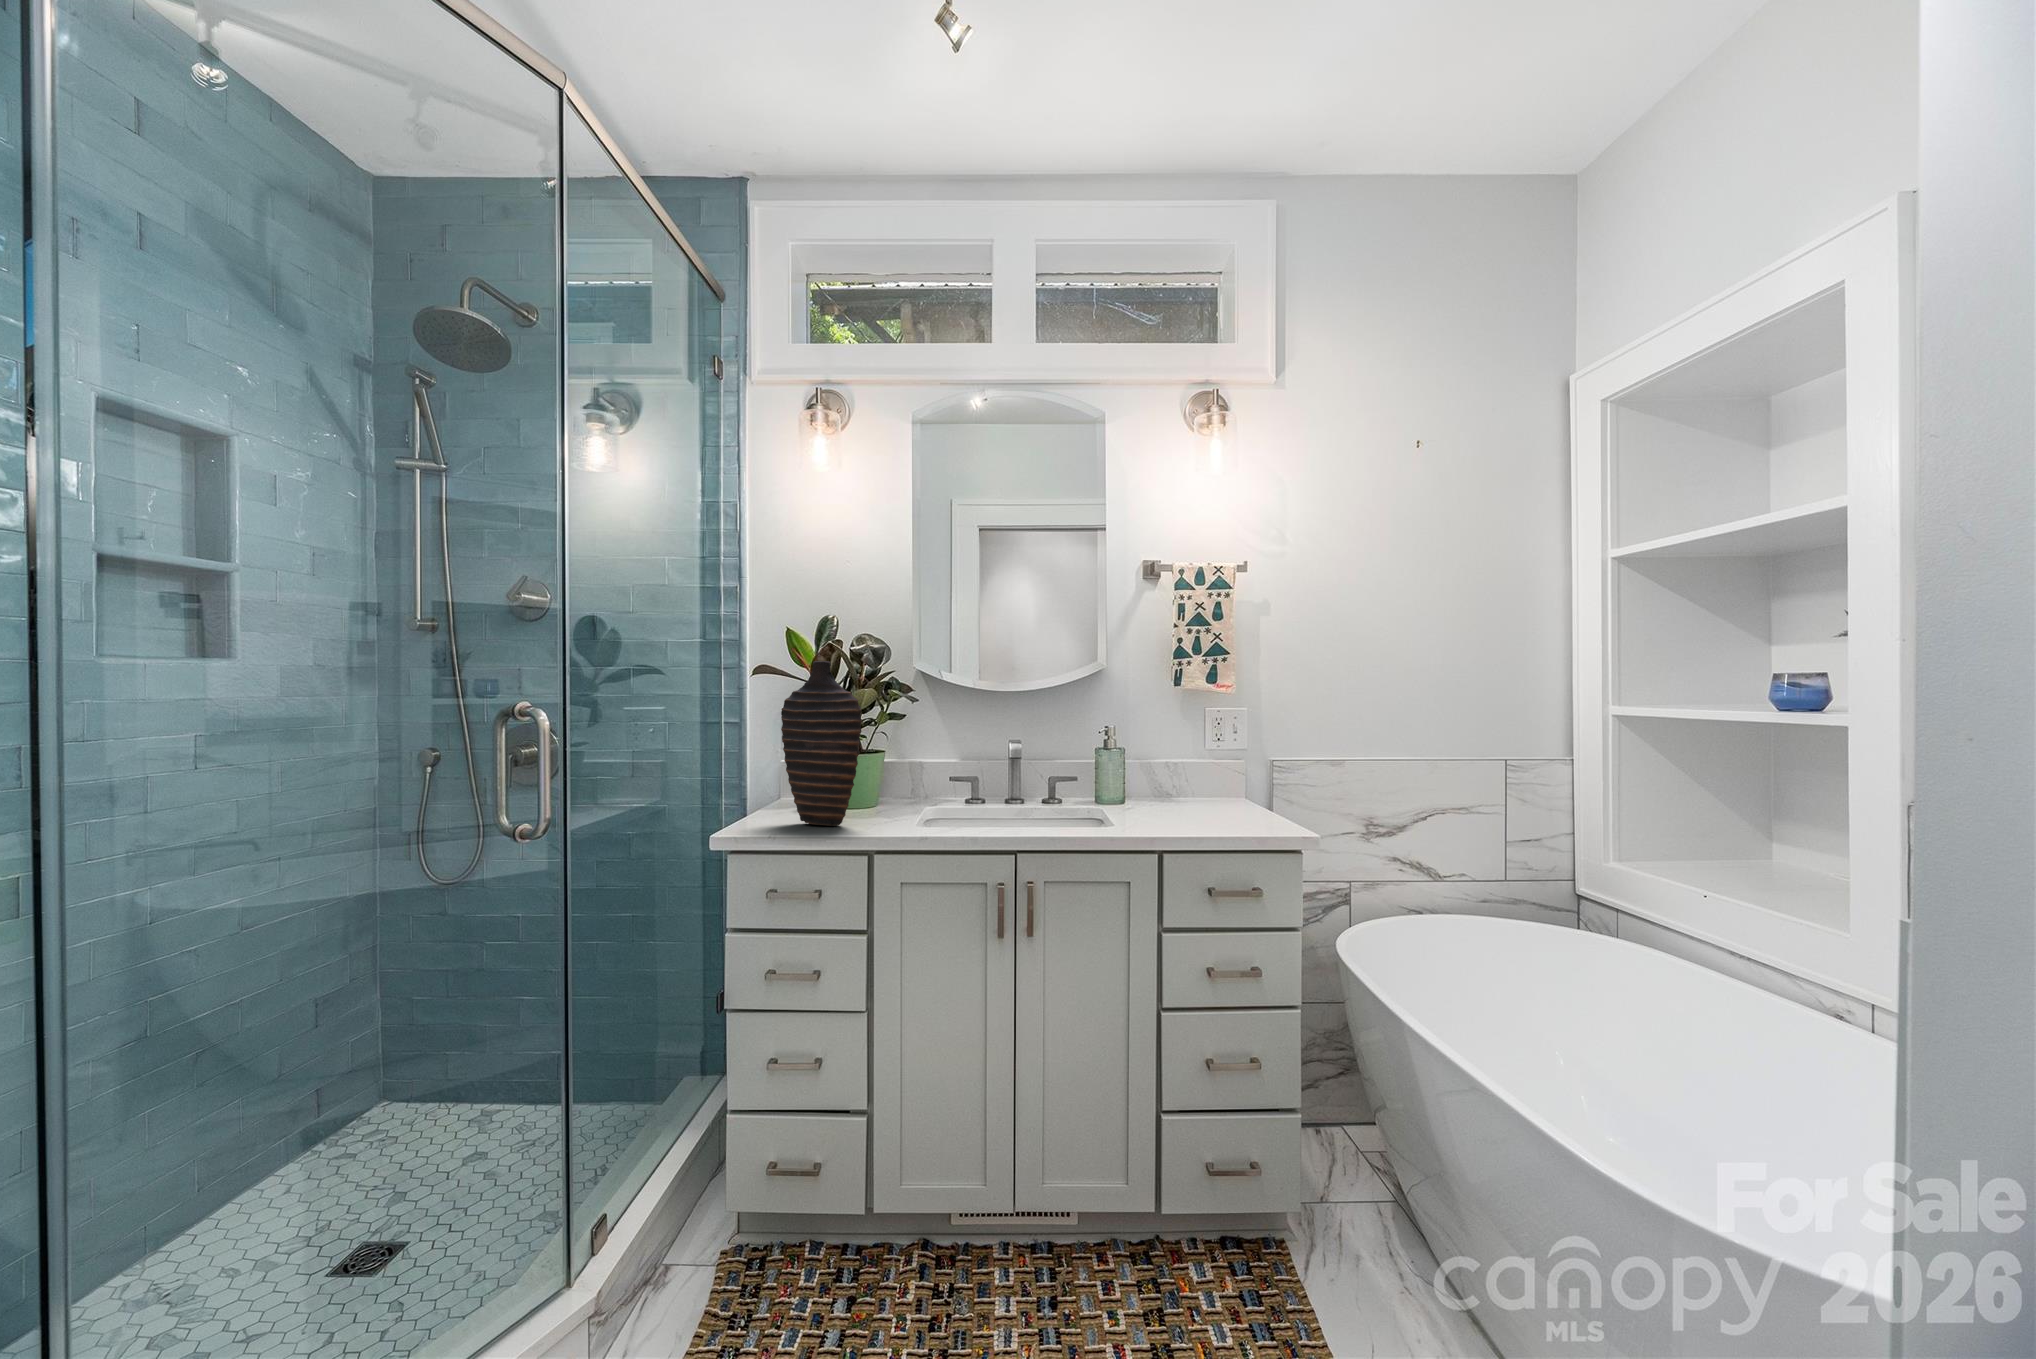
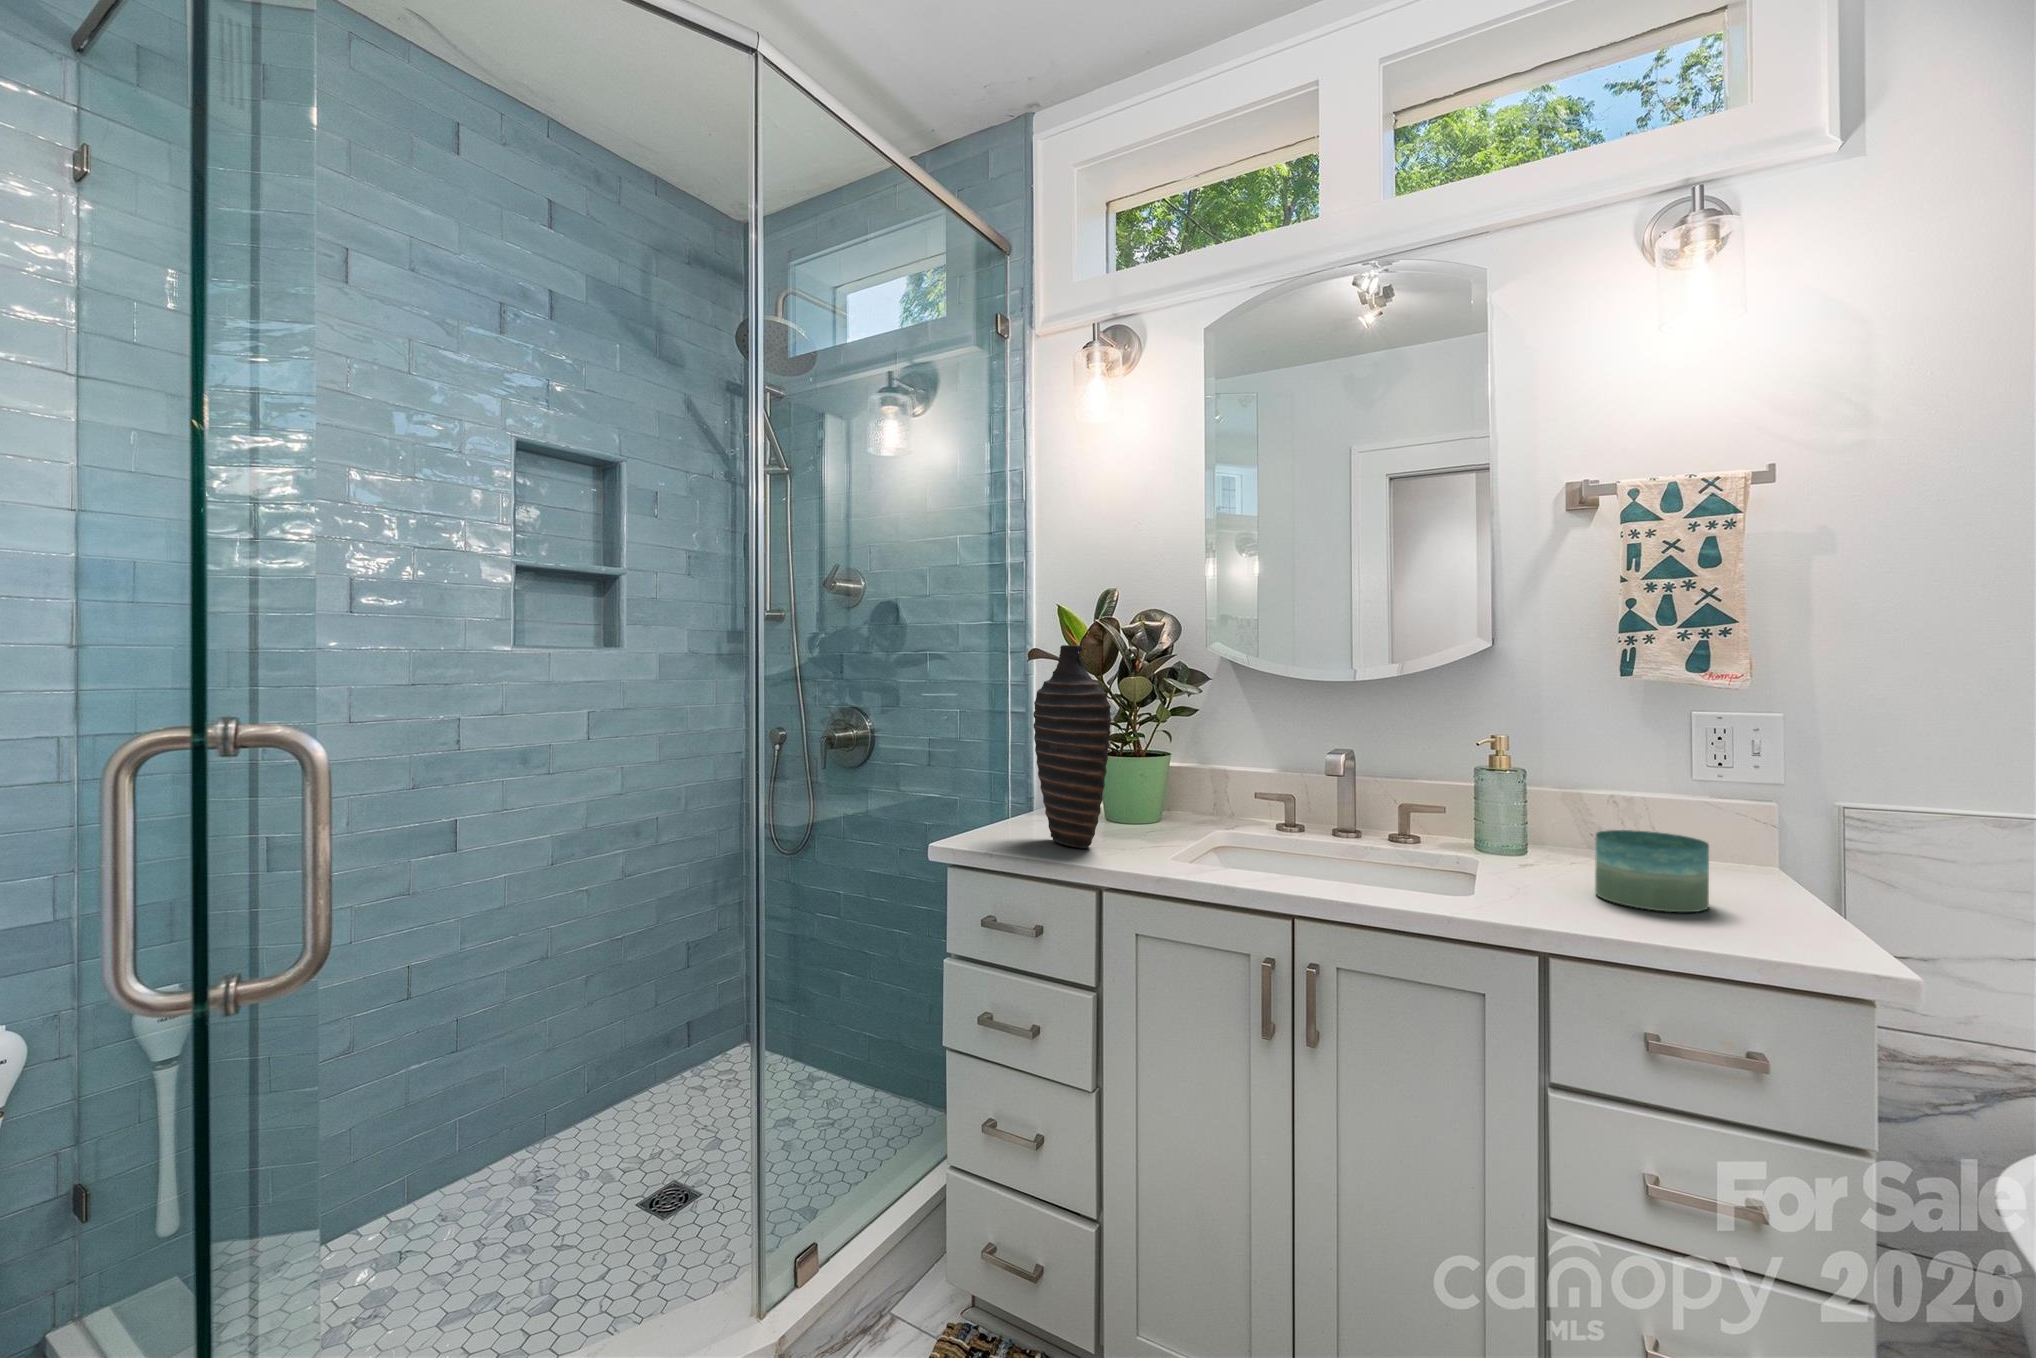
candle: none [1174,780,1229,823] -> present [1595,830,1709,912]

